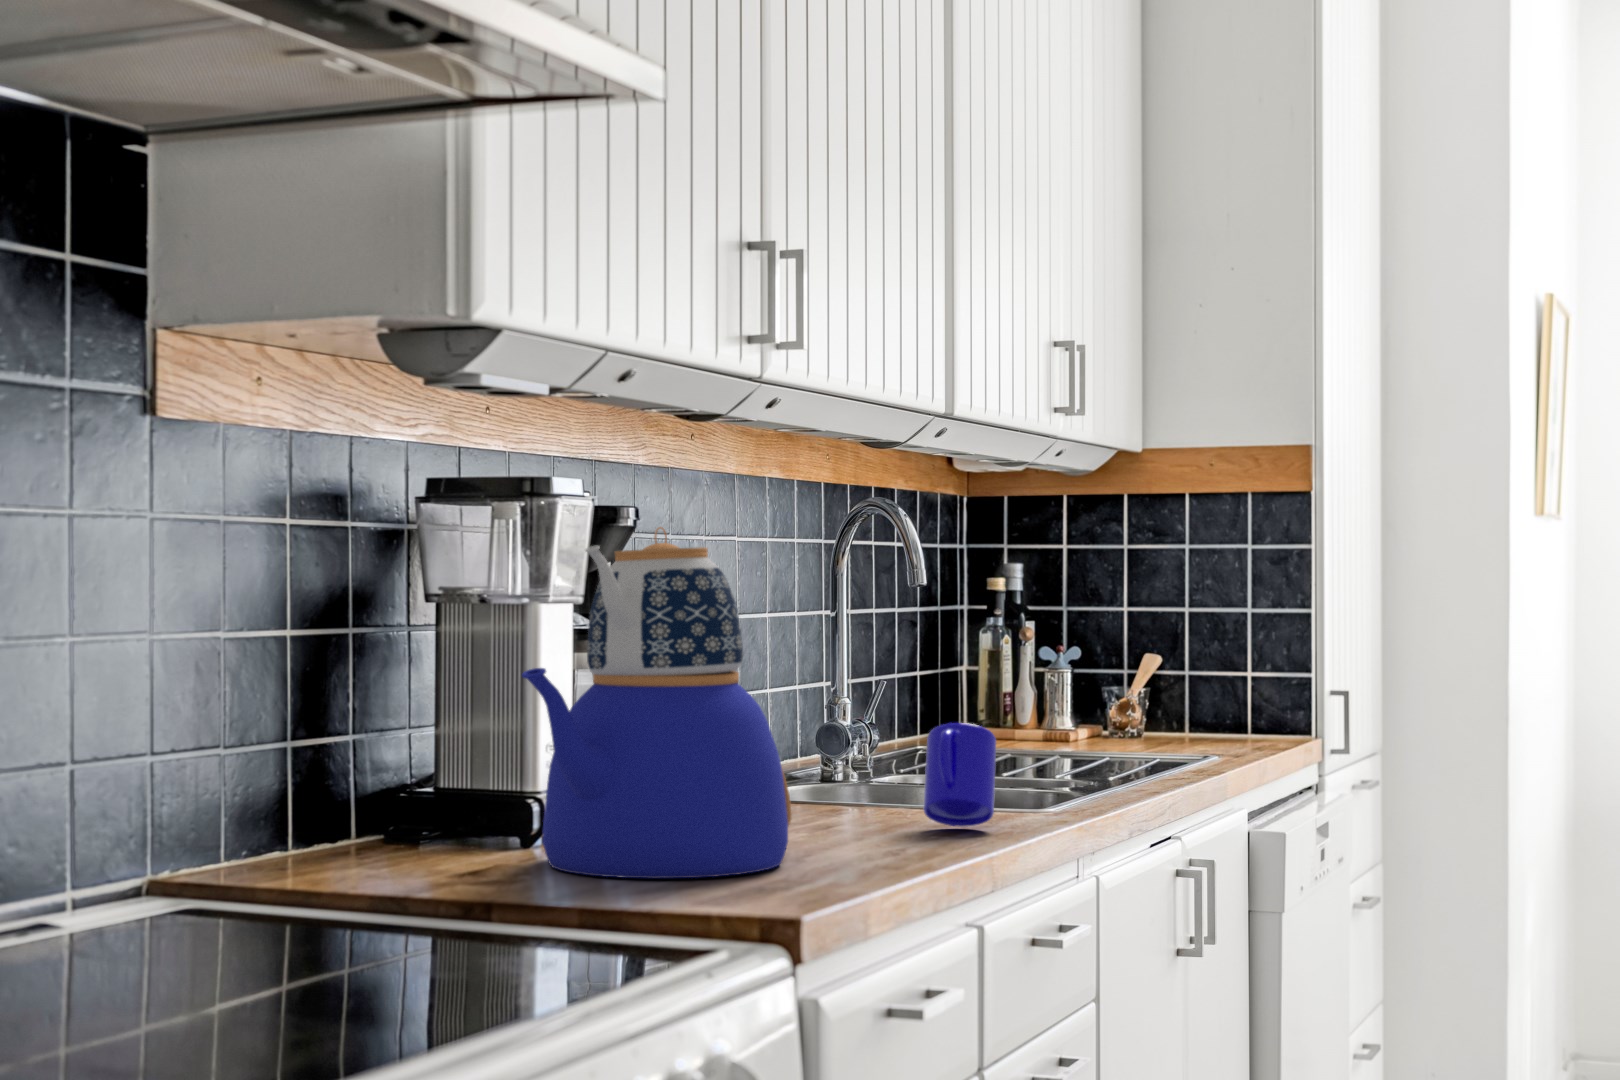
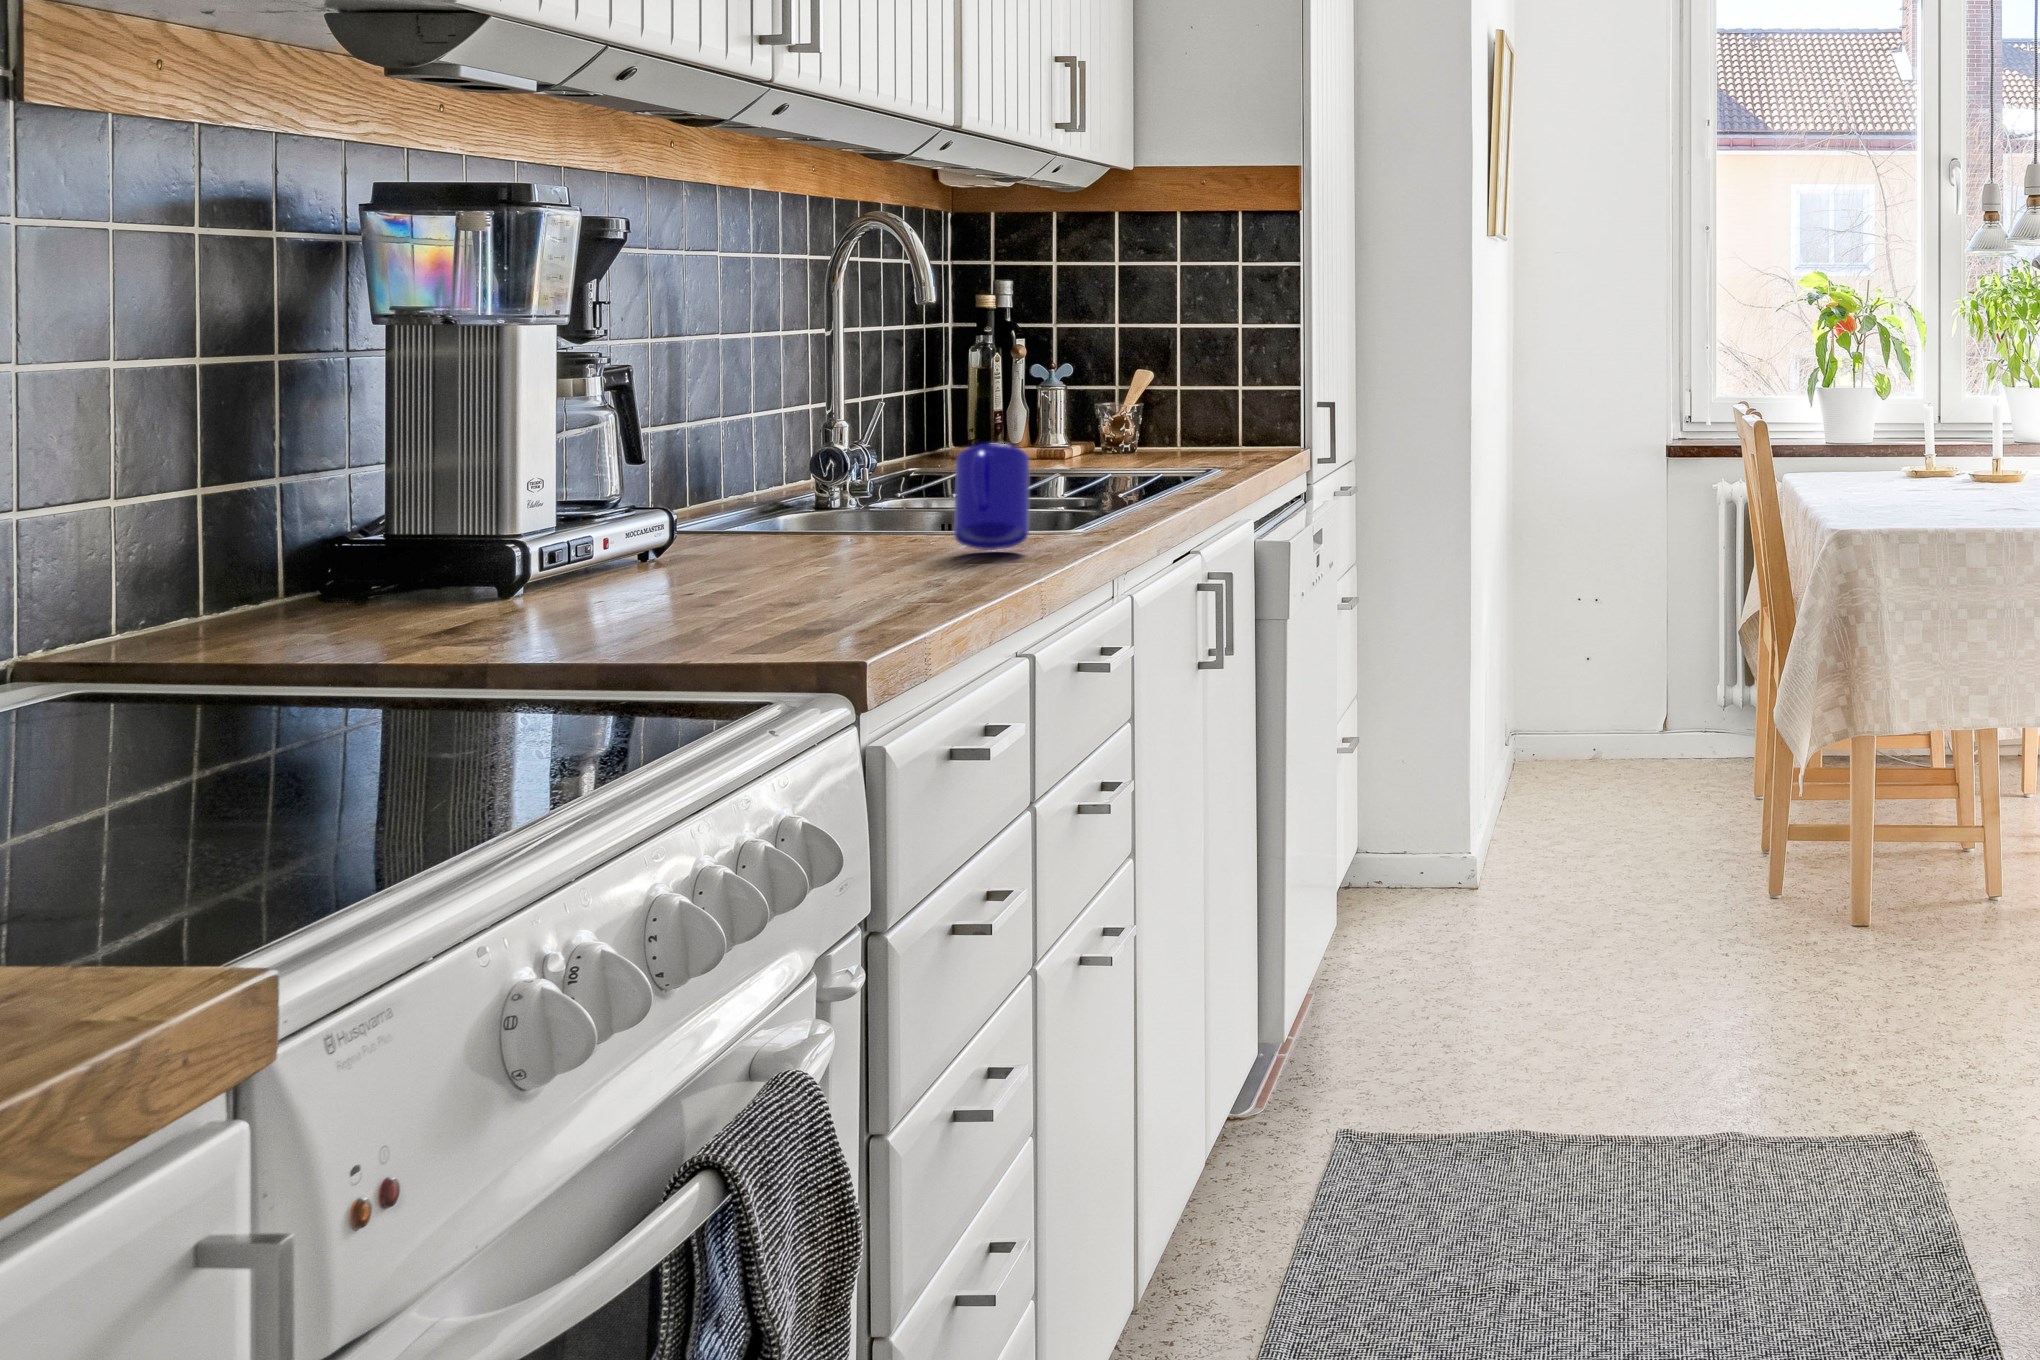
teapot: present [522,527,791,878] -> none [510,240,820,626]

